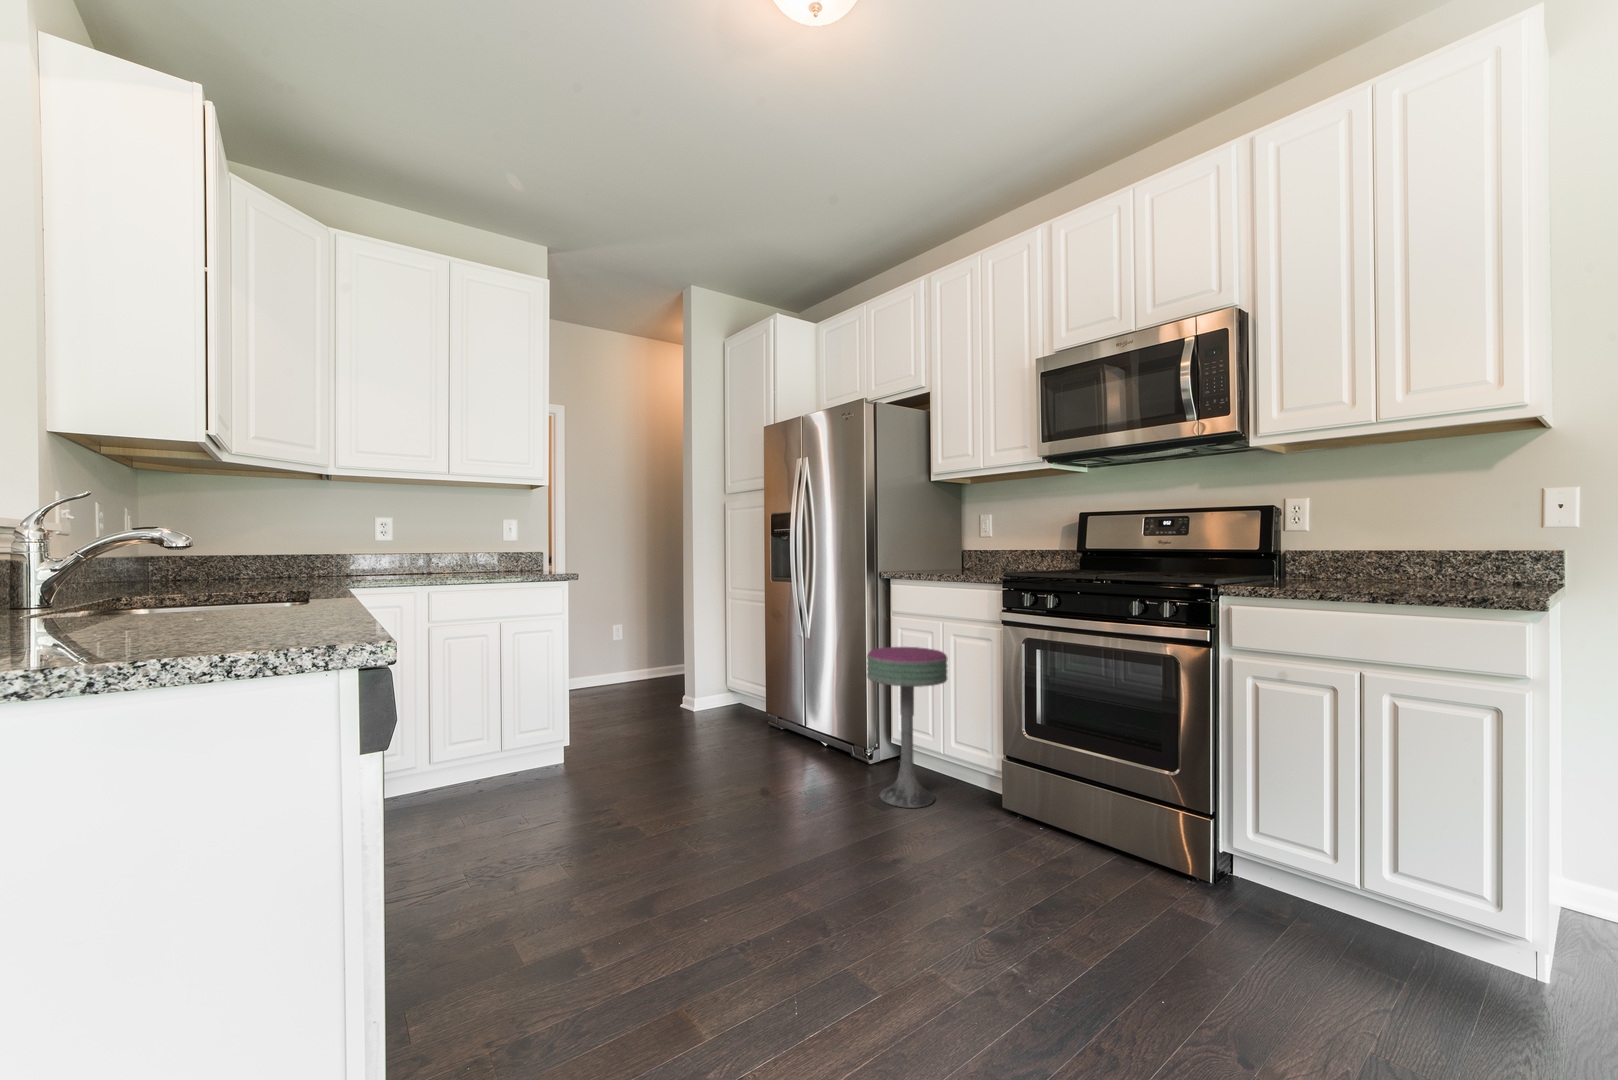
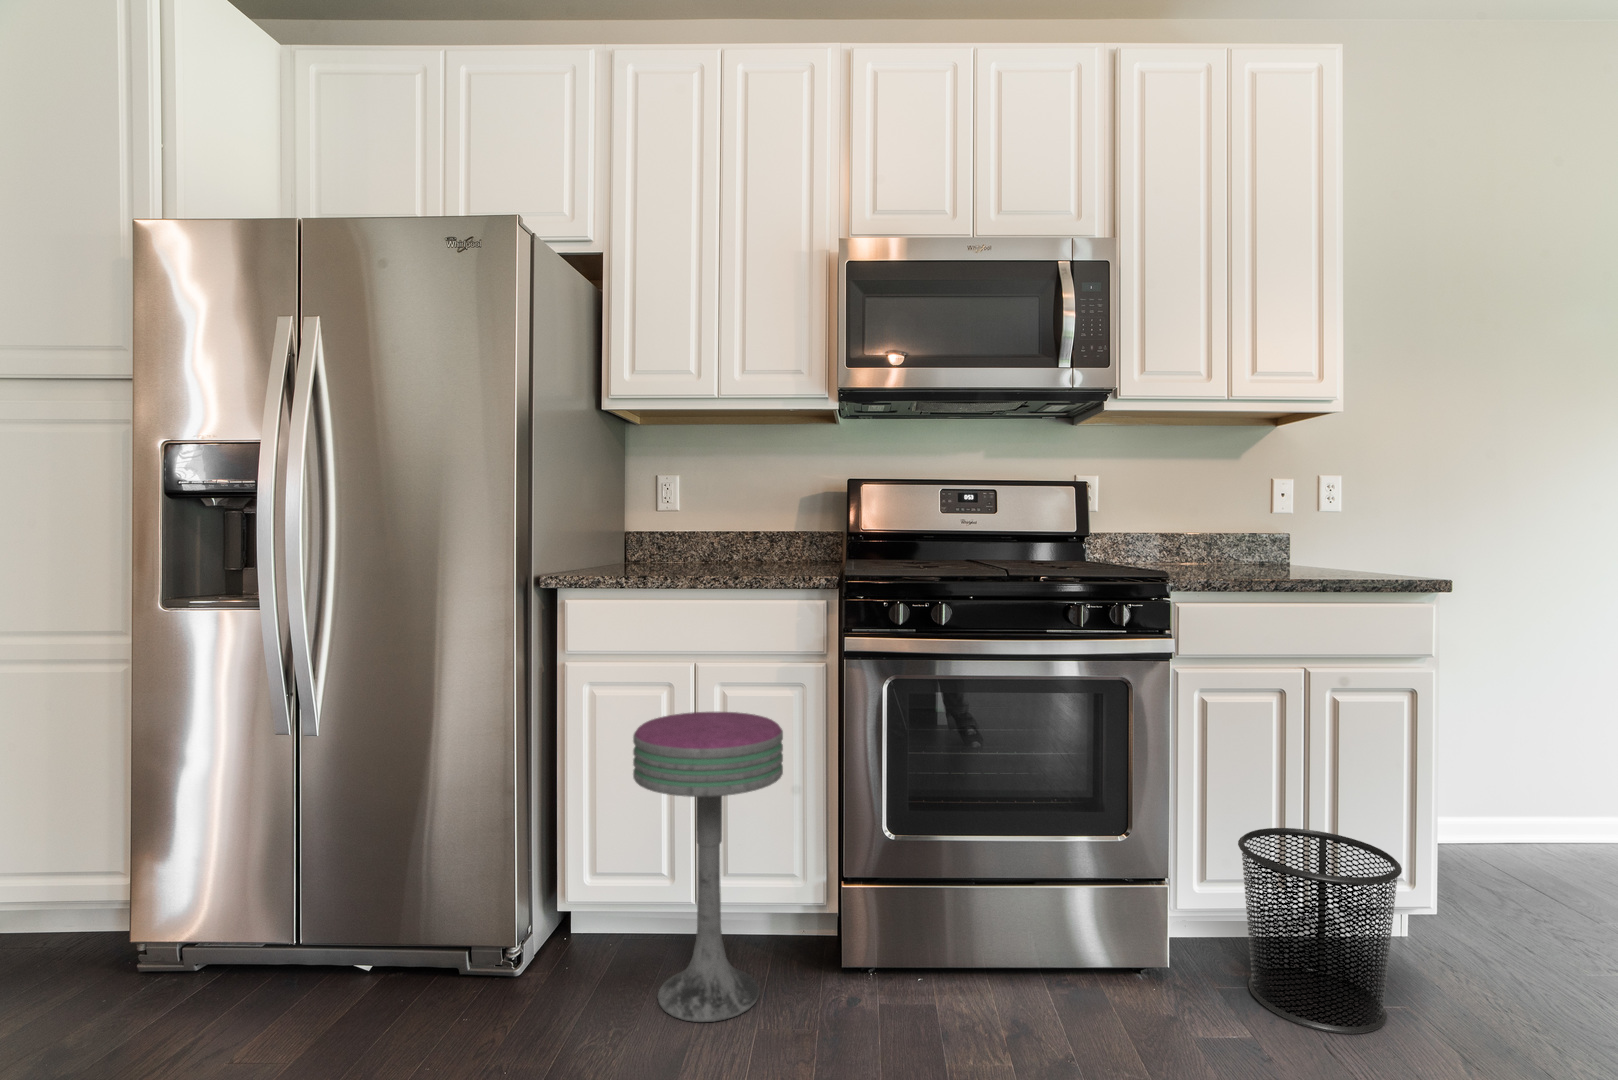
waste bin: none [1231,799,1384,983] -> present [1238,828,1402,1034]

